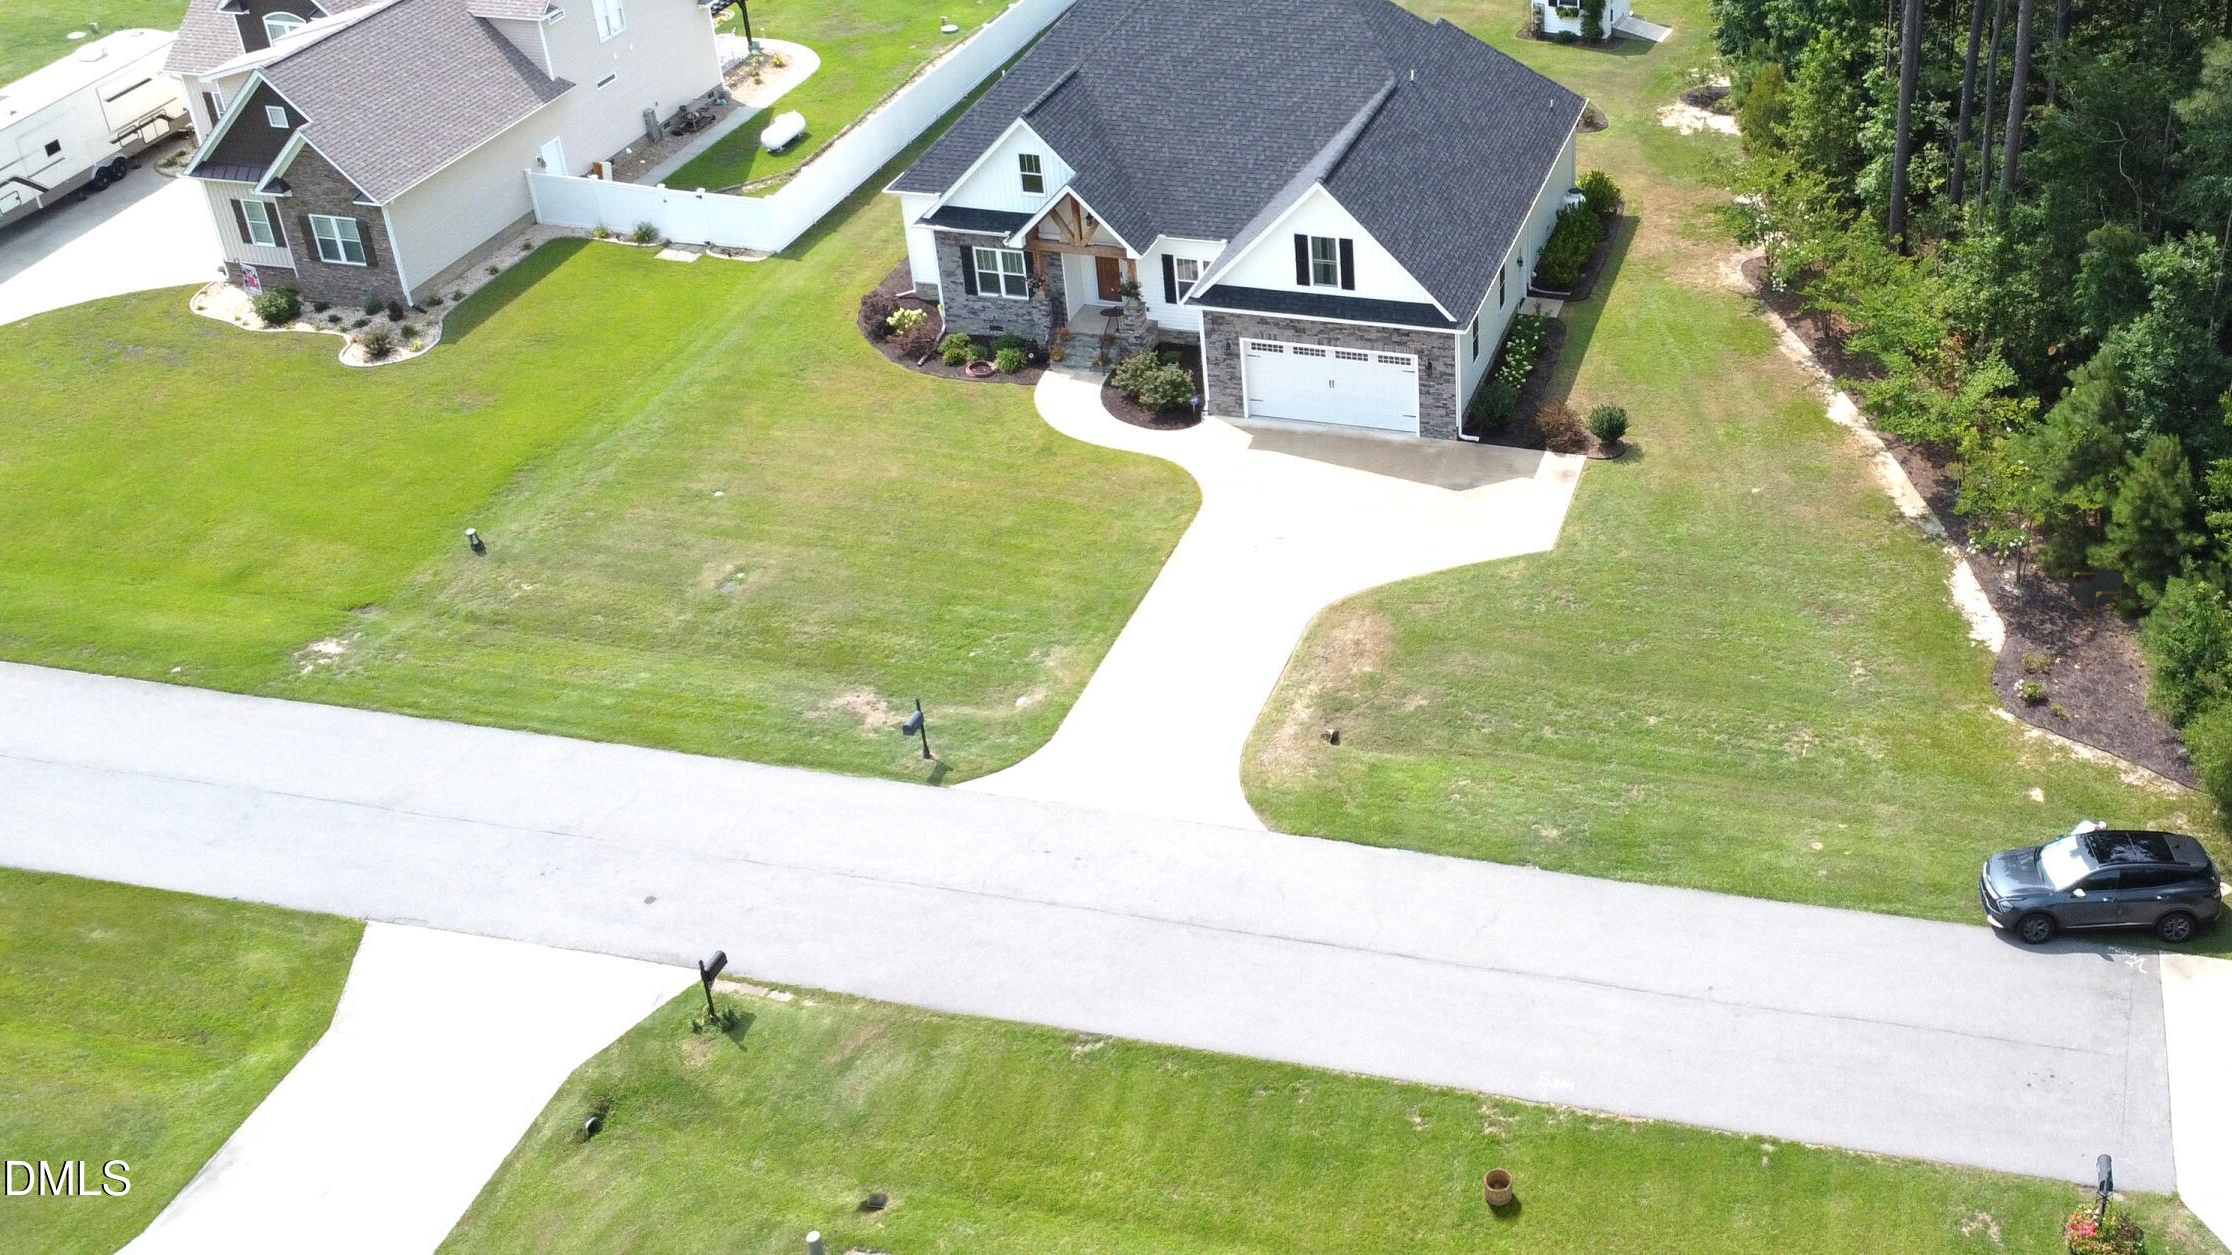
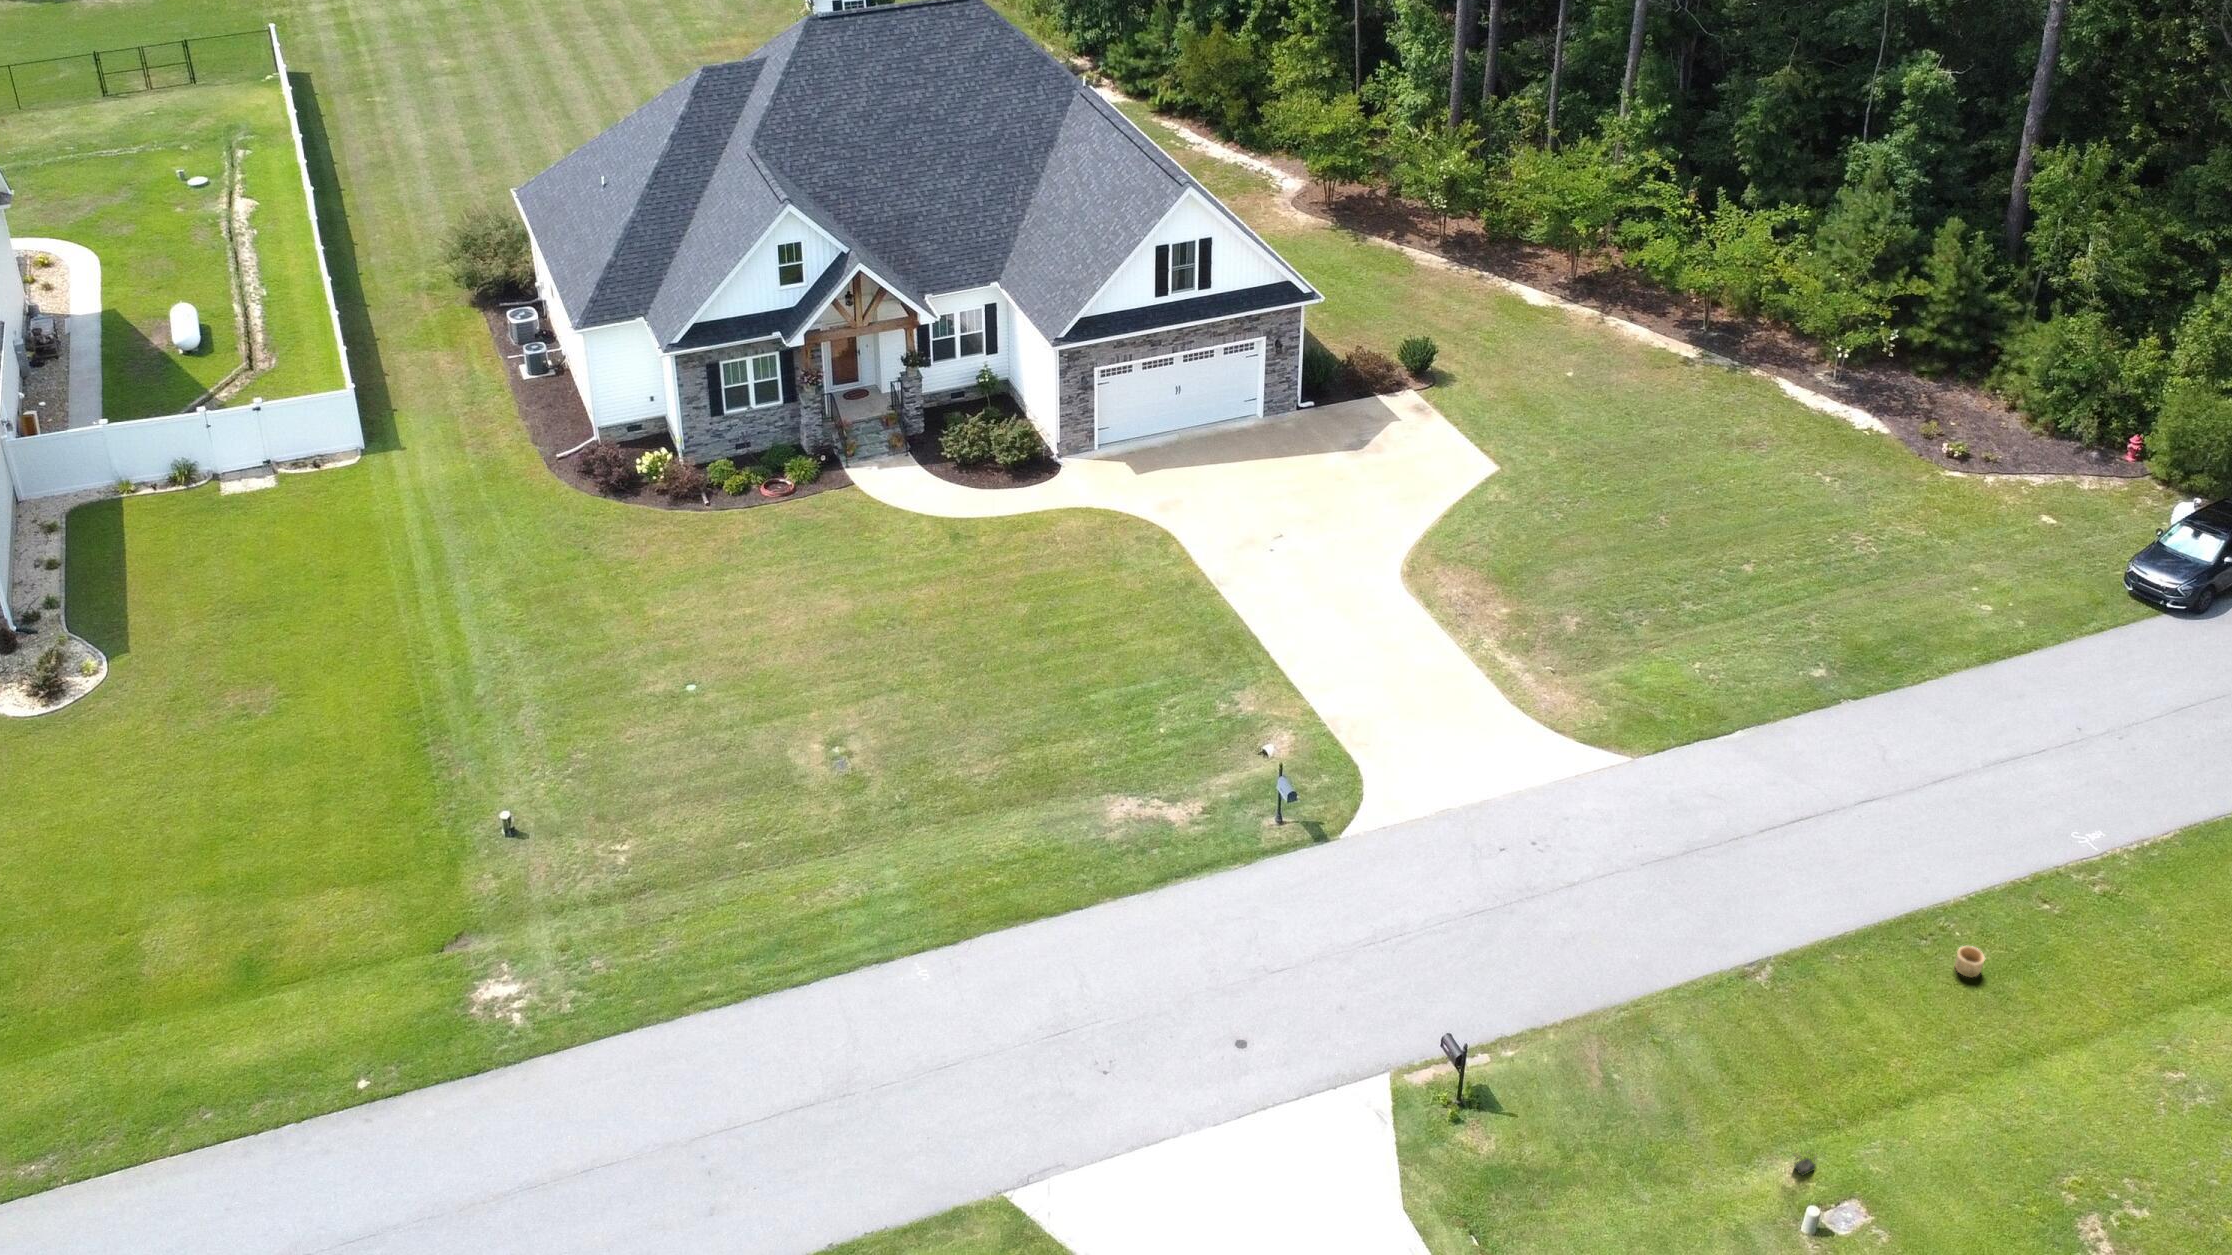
lounge chair: present [2066,567,2125,623] -> none [1884,335,1931,389]
wooden bucket: present [1484,1168,1513,1206] -> present [1955,946,1986,977]

